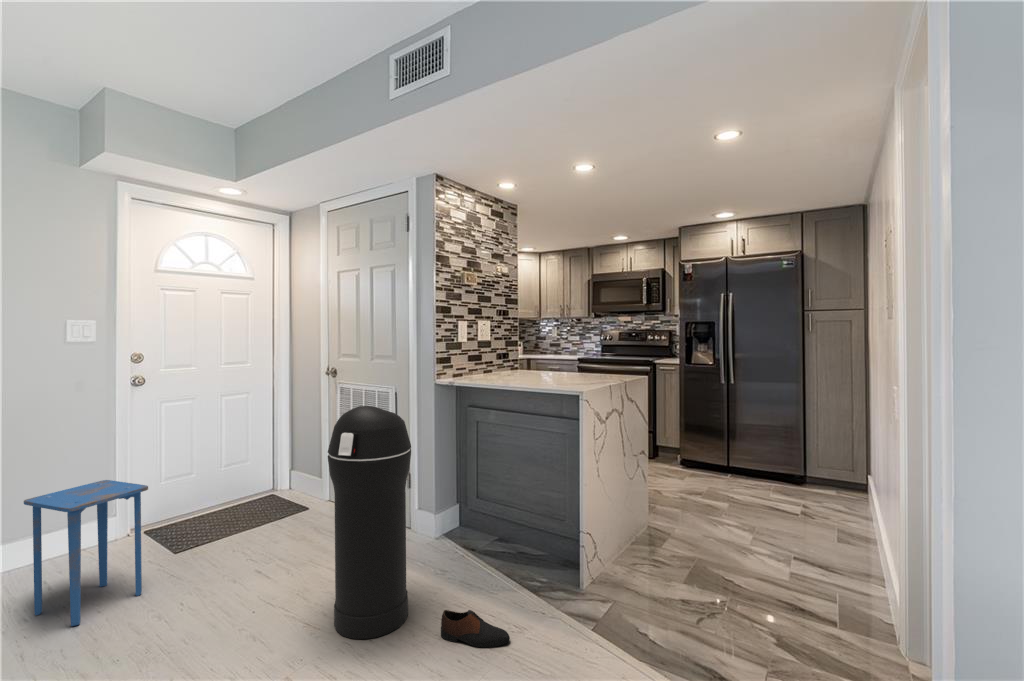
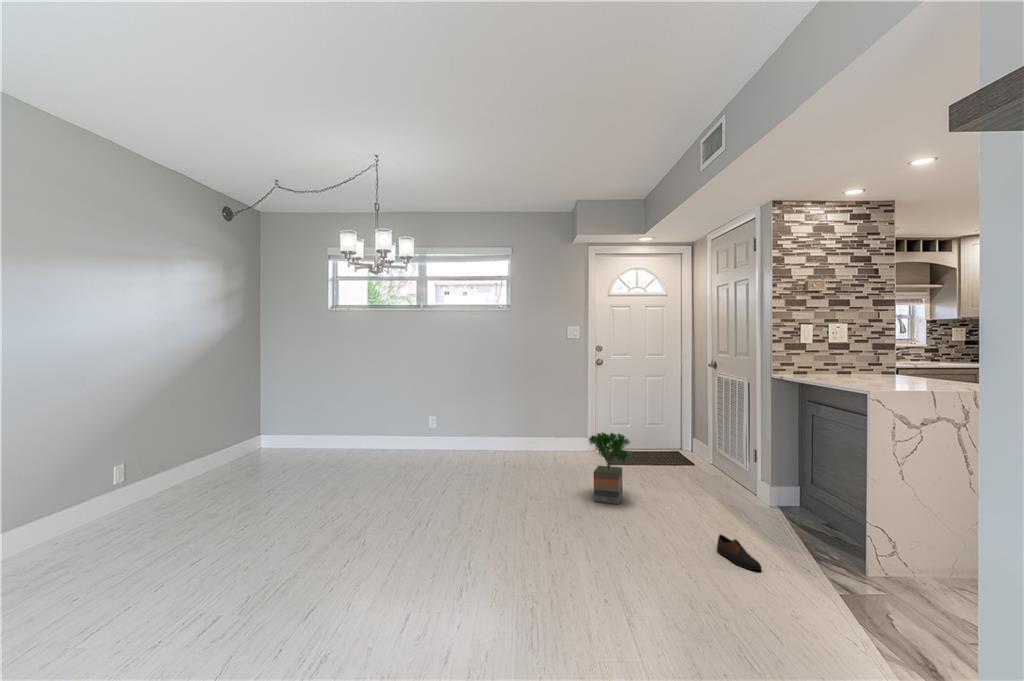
trash can: present [328,406,411,639] -> none [655,387,711,537]
side table: present [24,480,148,626] -> none [541,415,587,482]
potted tree: none [170,495,265,637] -> present [589,432,631,504]

